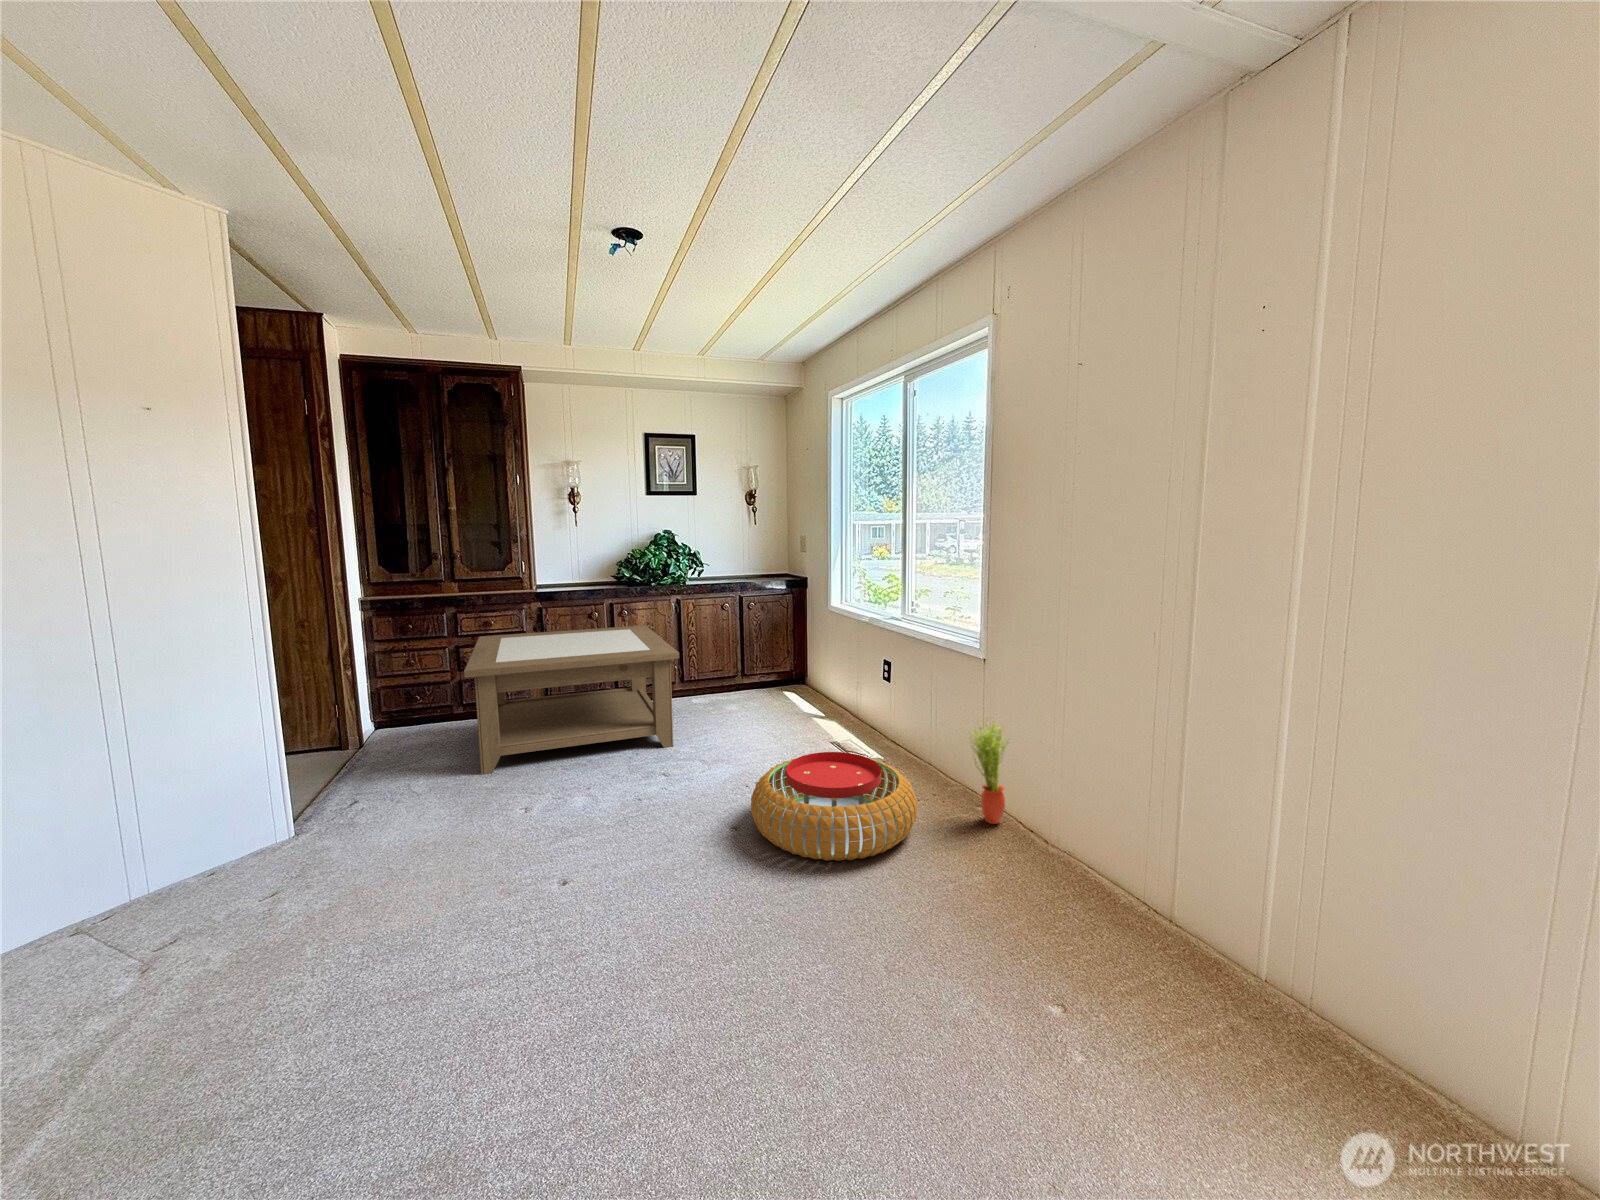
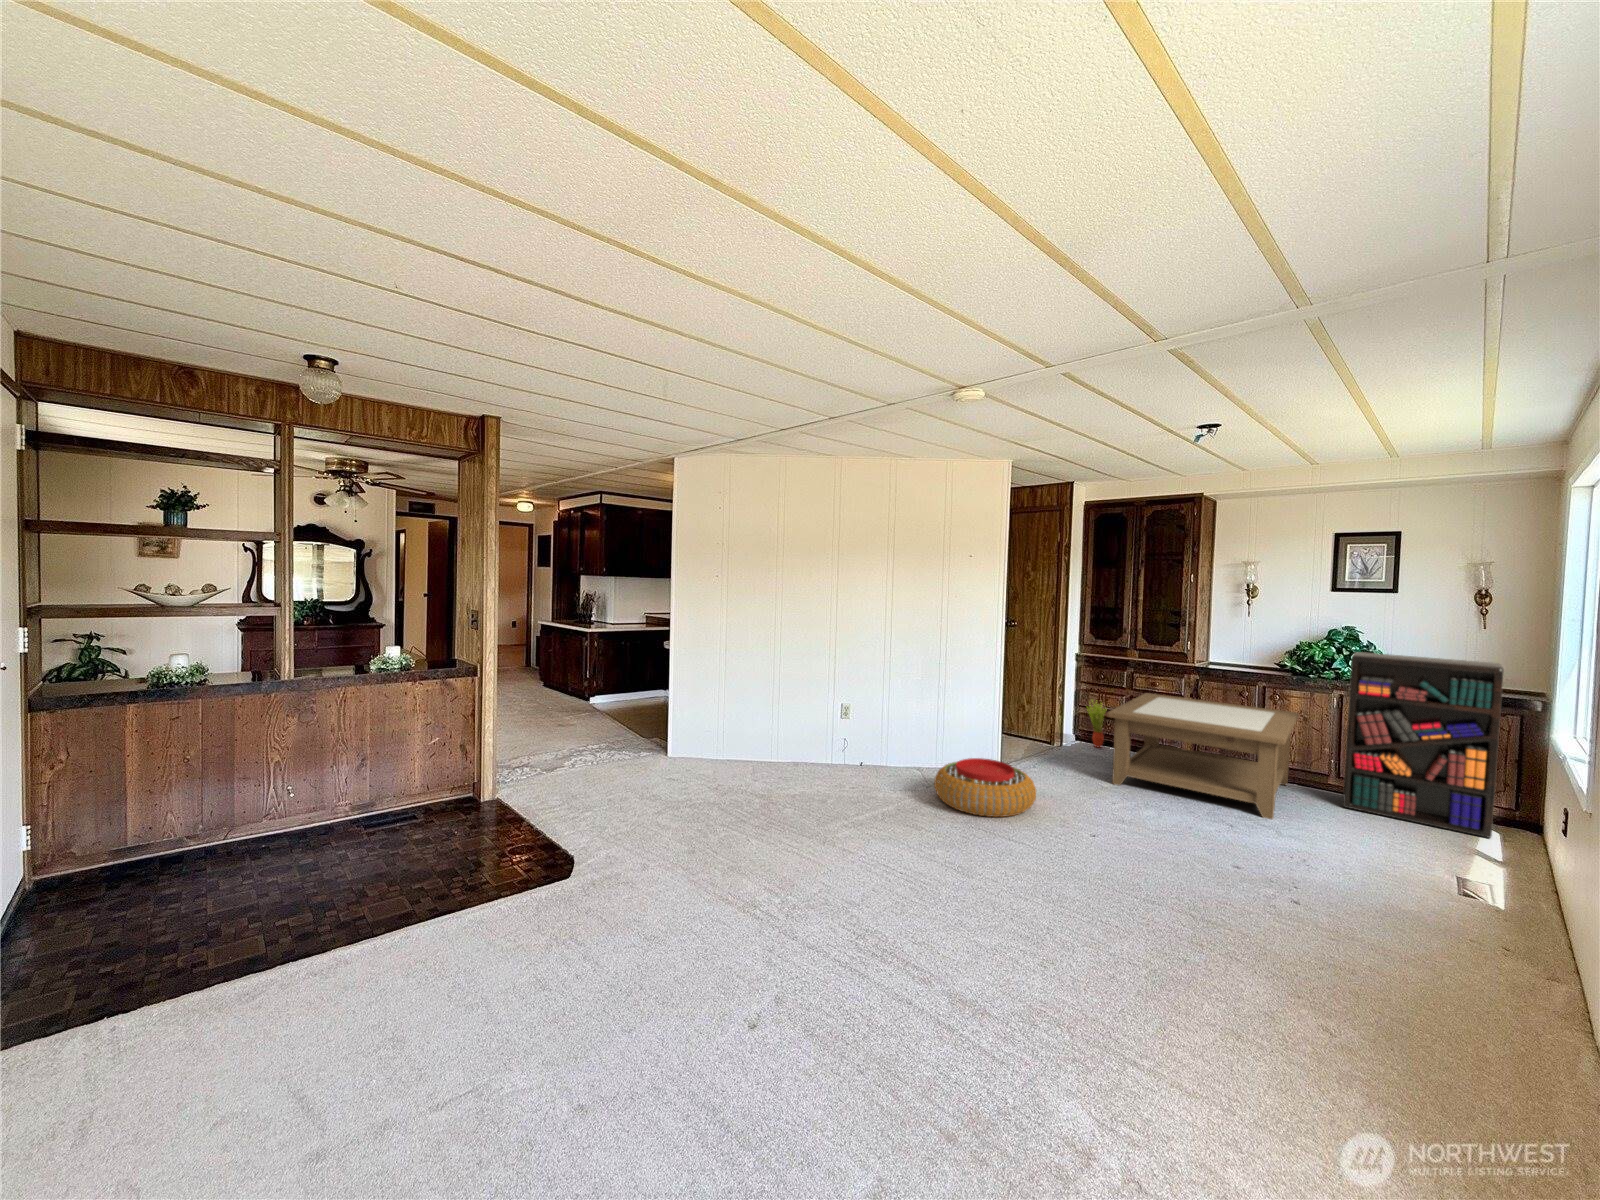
bookshelf: none [689,551,799,710] -> present [1343,652,1504,838]
potted plant: present [969,716,1009,824] -> present [1087,700,1107,747]
pouf: present [751,752,917,861] -> present [934,758,1036,817]

